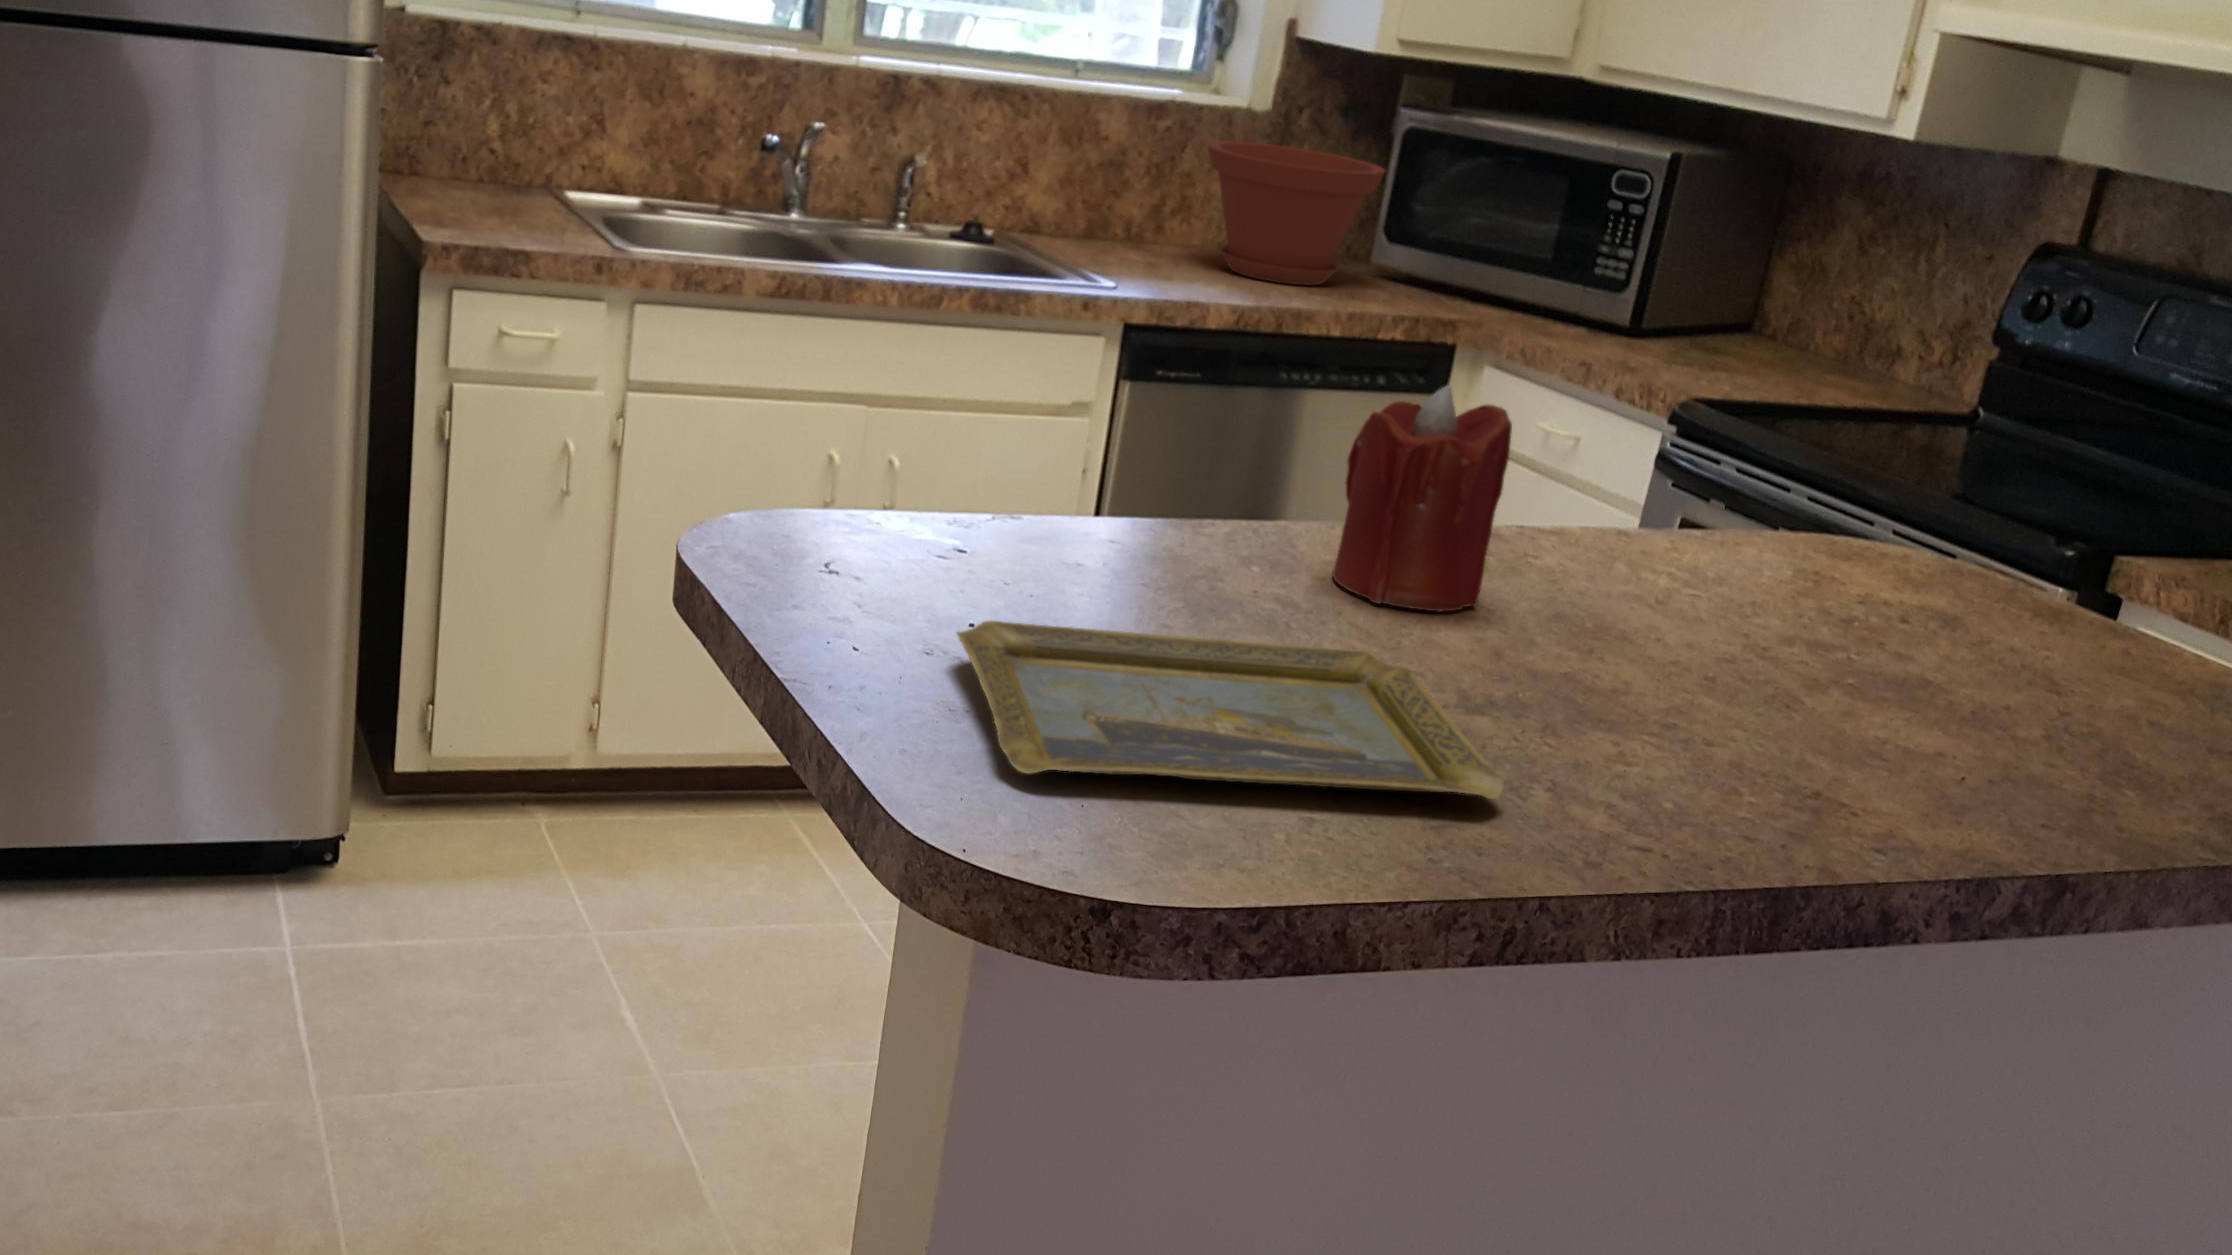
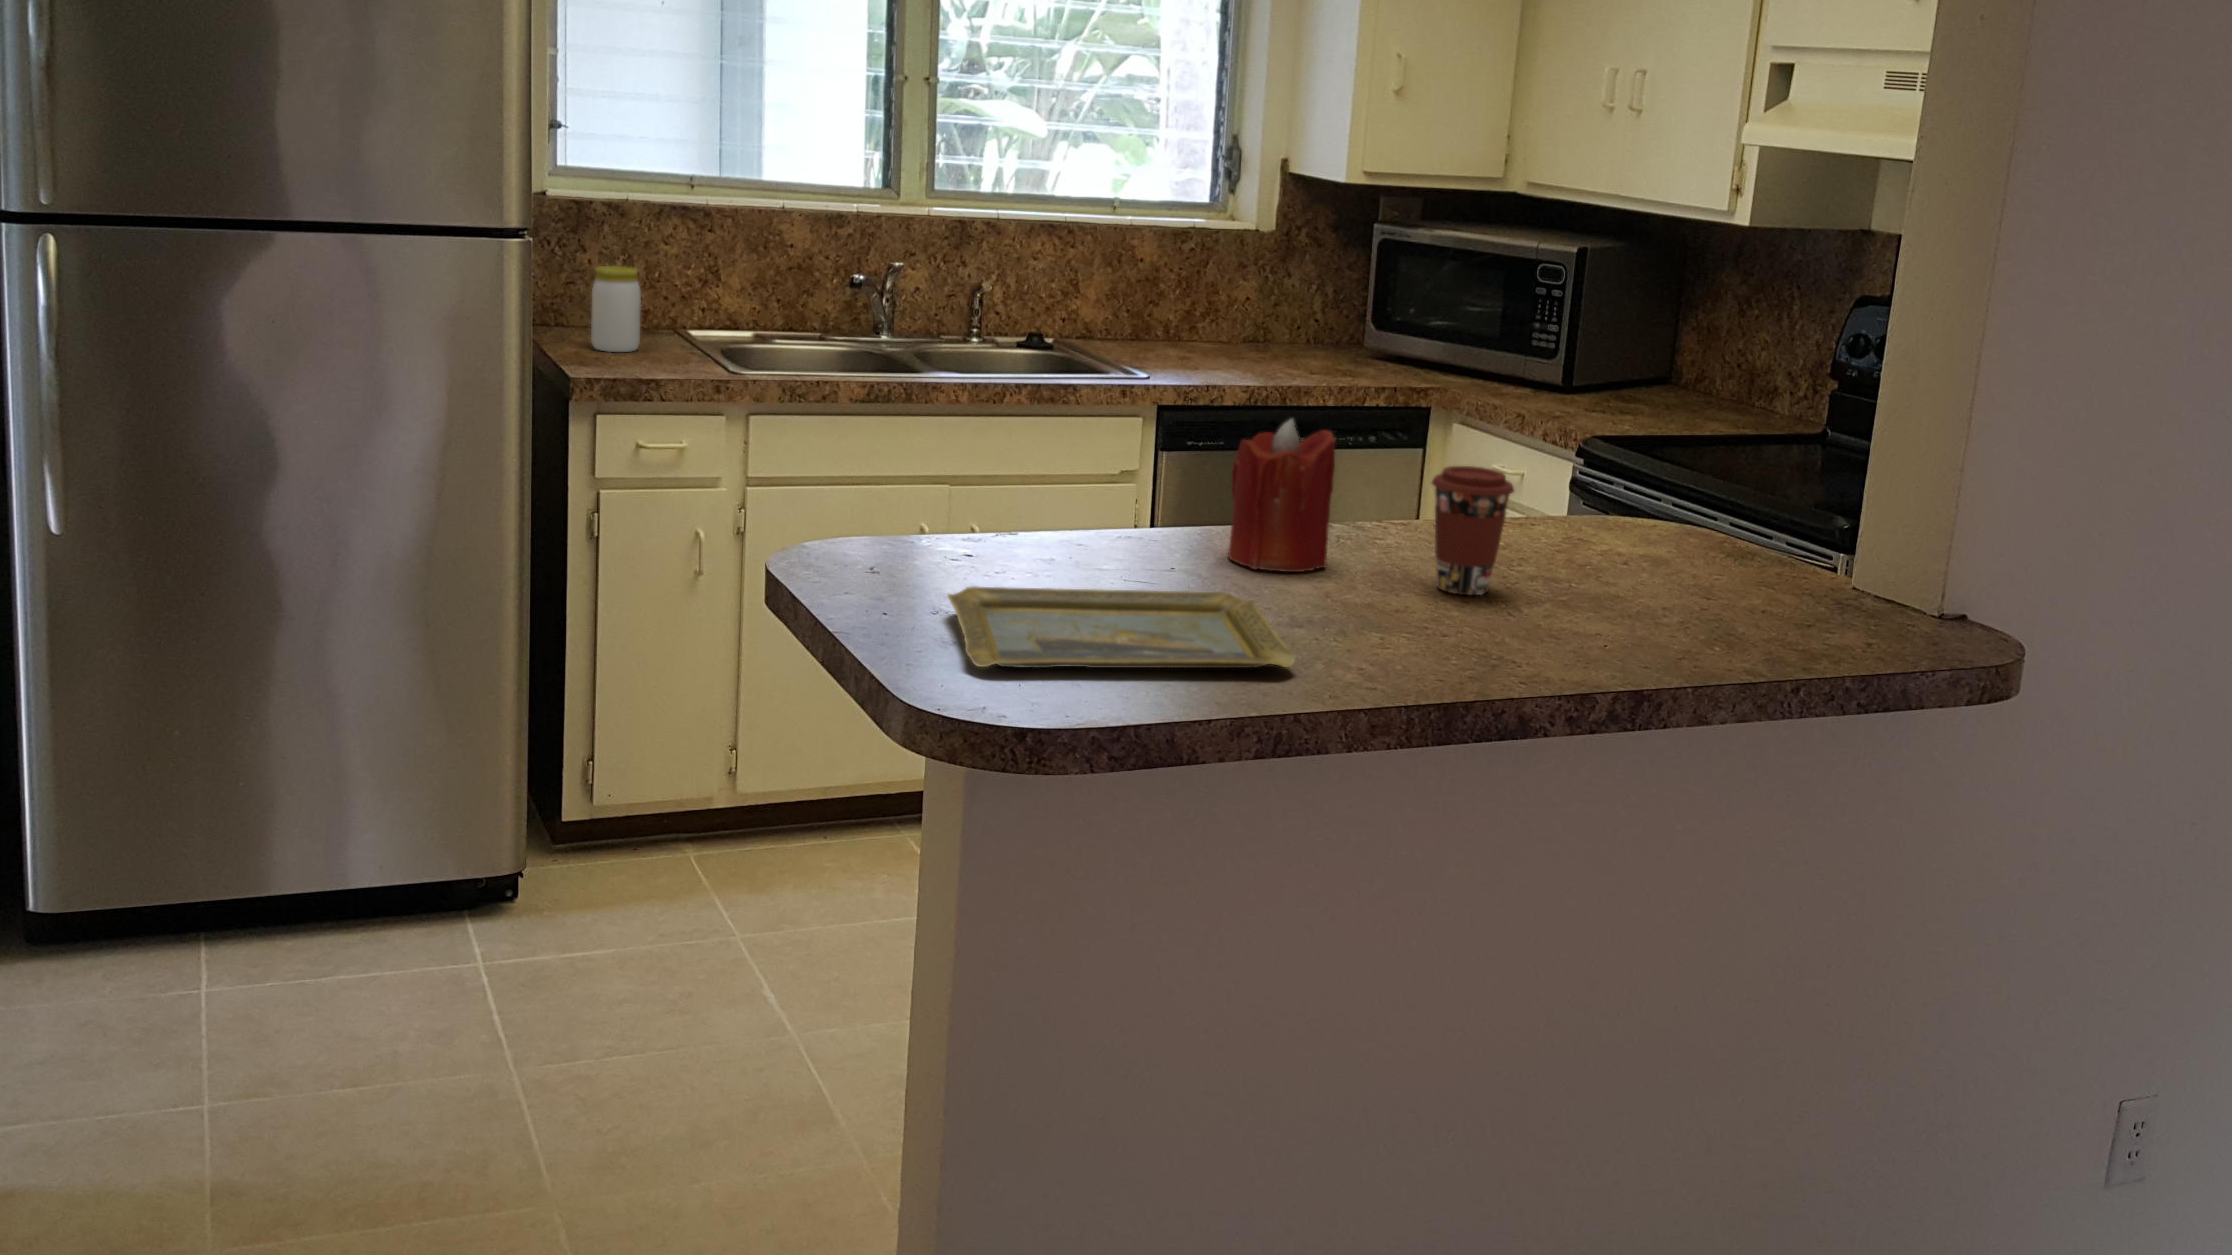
jar: none [448,105,510,213] -> present [591,266,641,352]
plant pot: present [1208,141,1385,285] -> none [1219,257,1364,369]
coffee cup: none [1645,473,1784,668] -> present [1432,466,1514,595]

